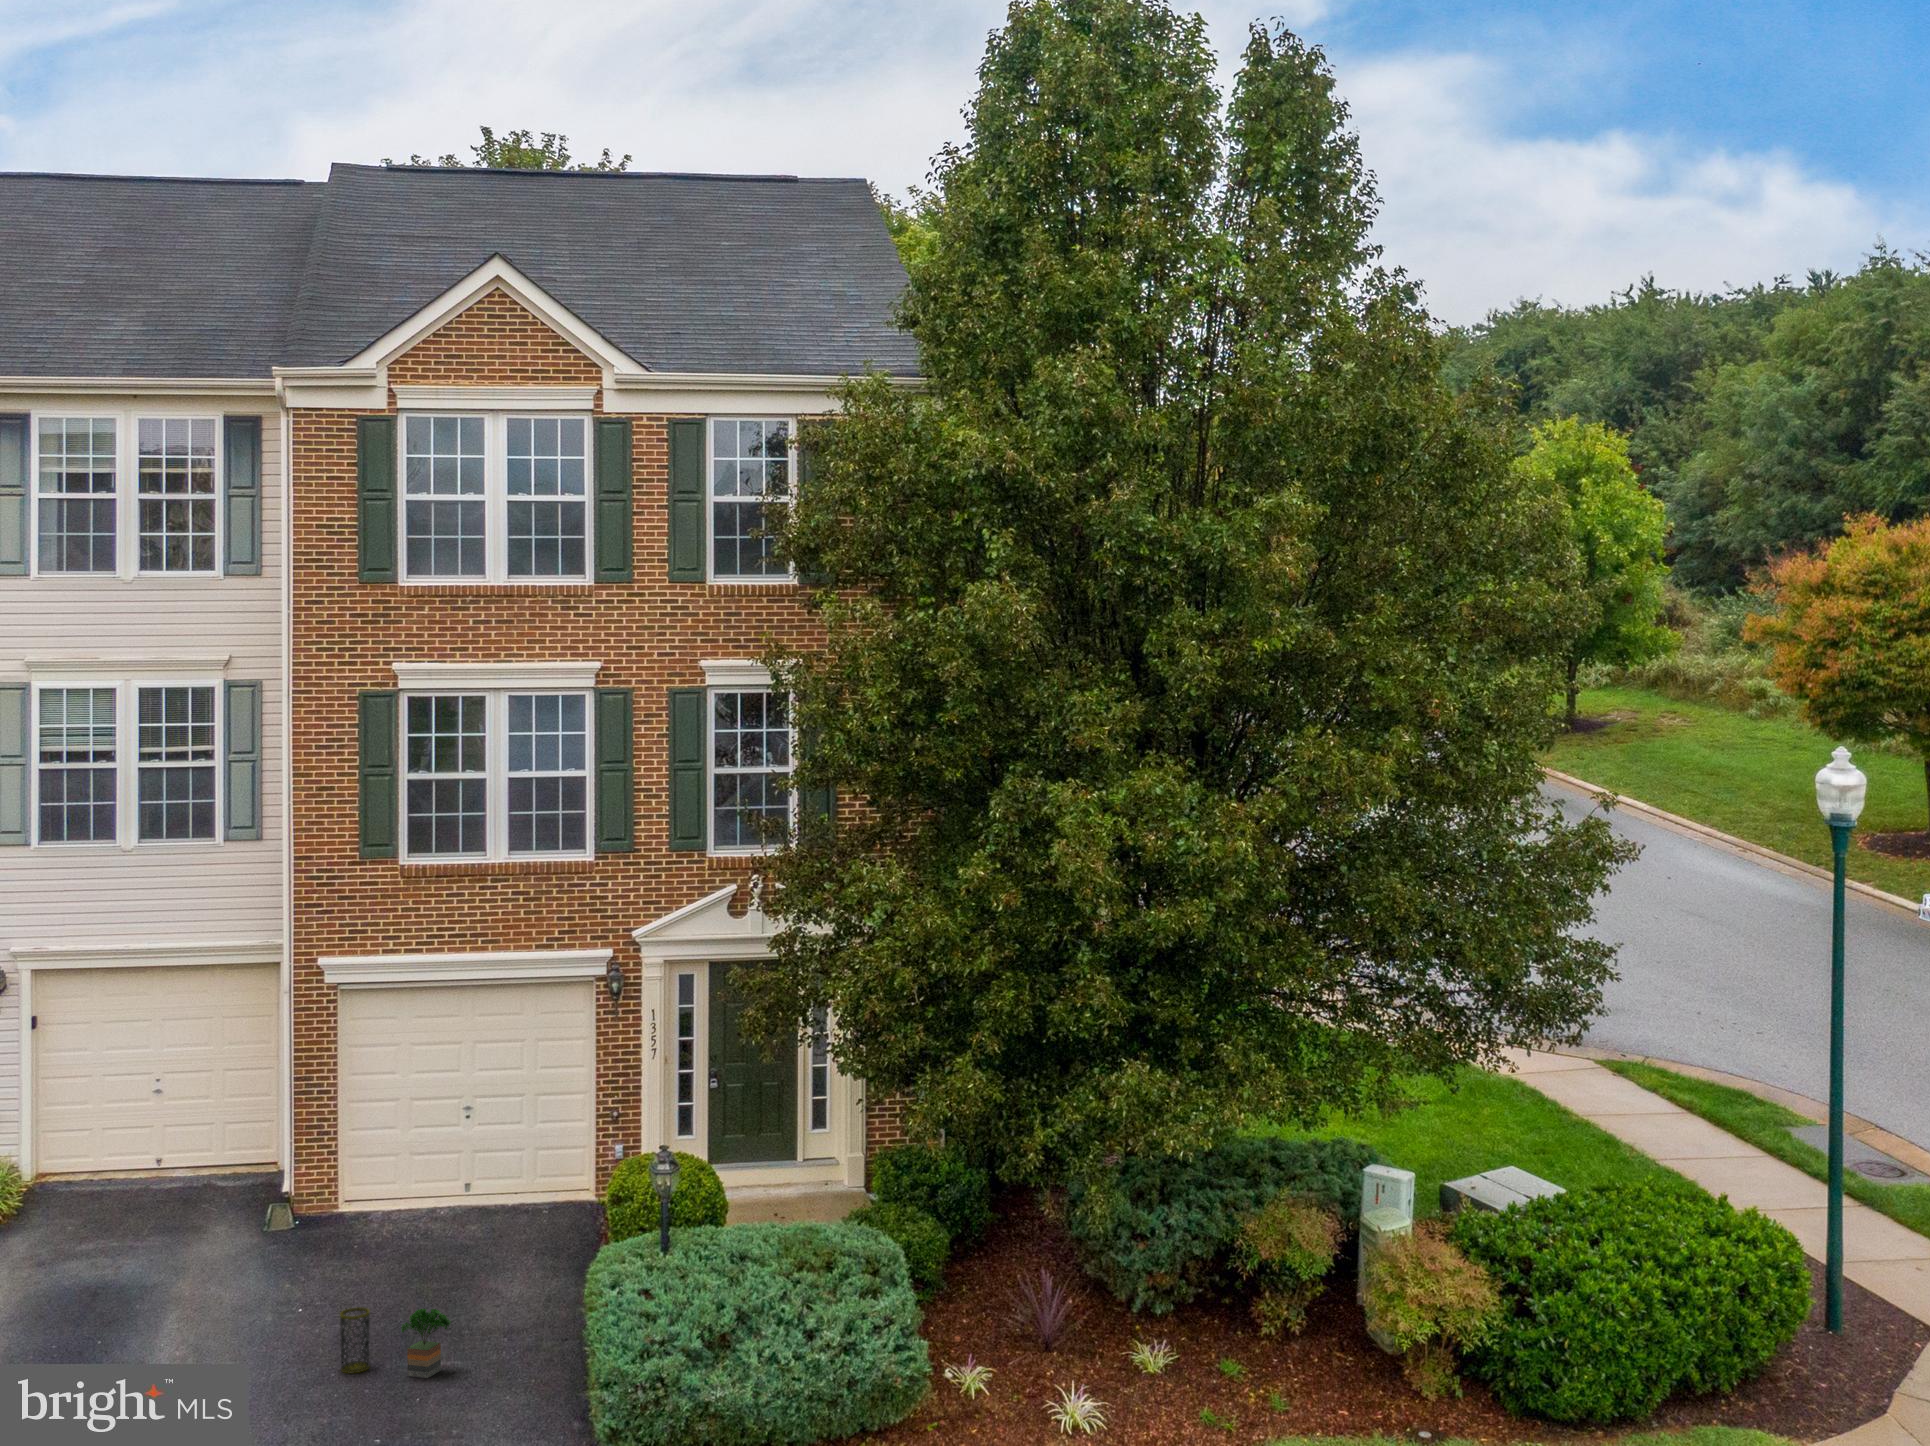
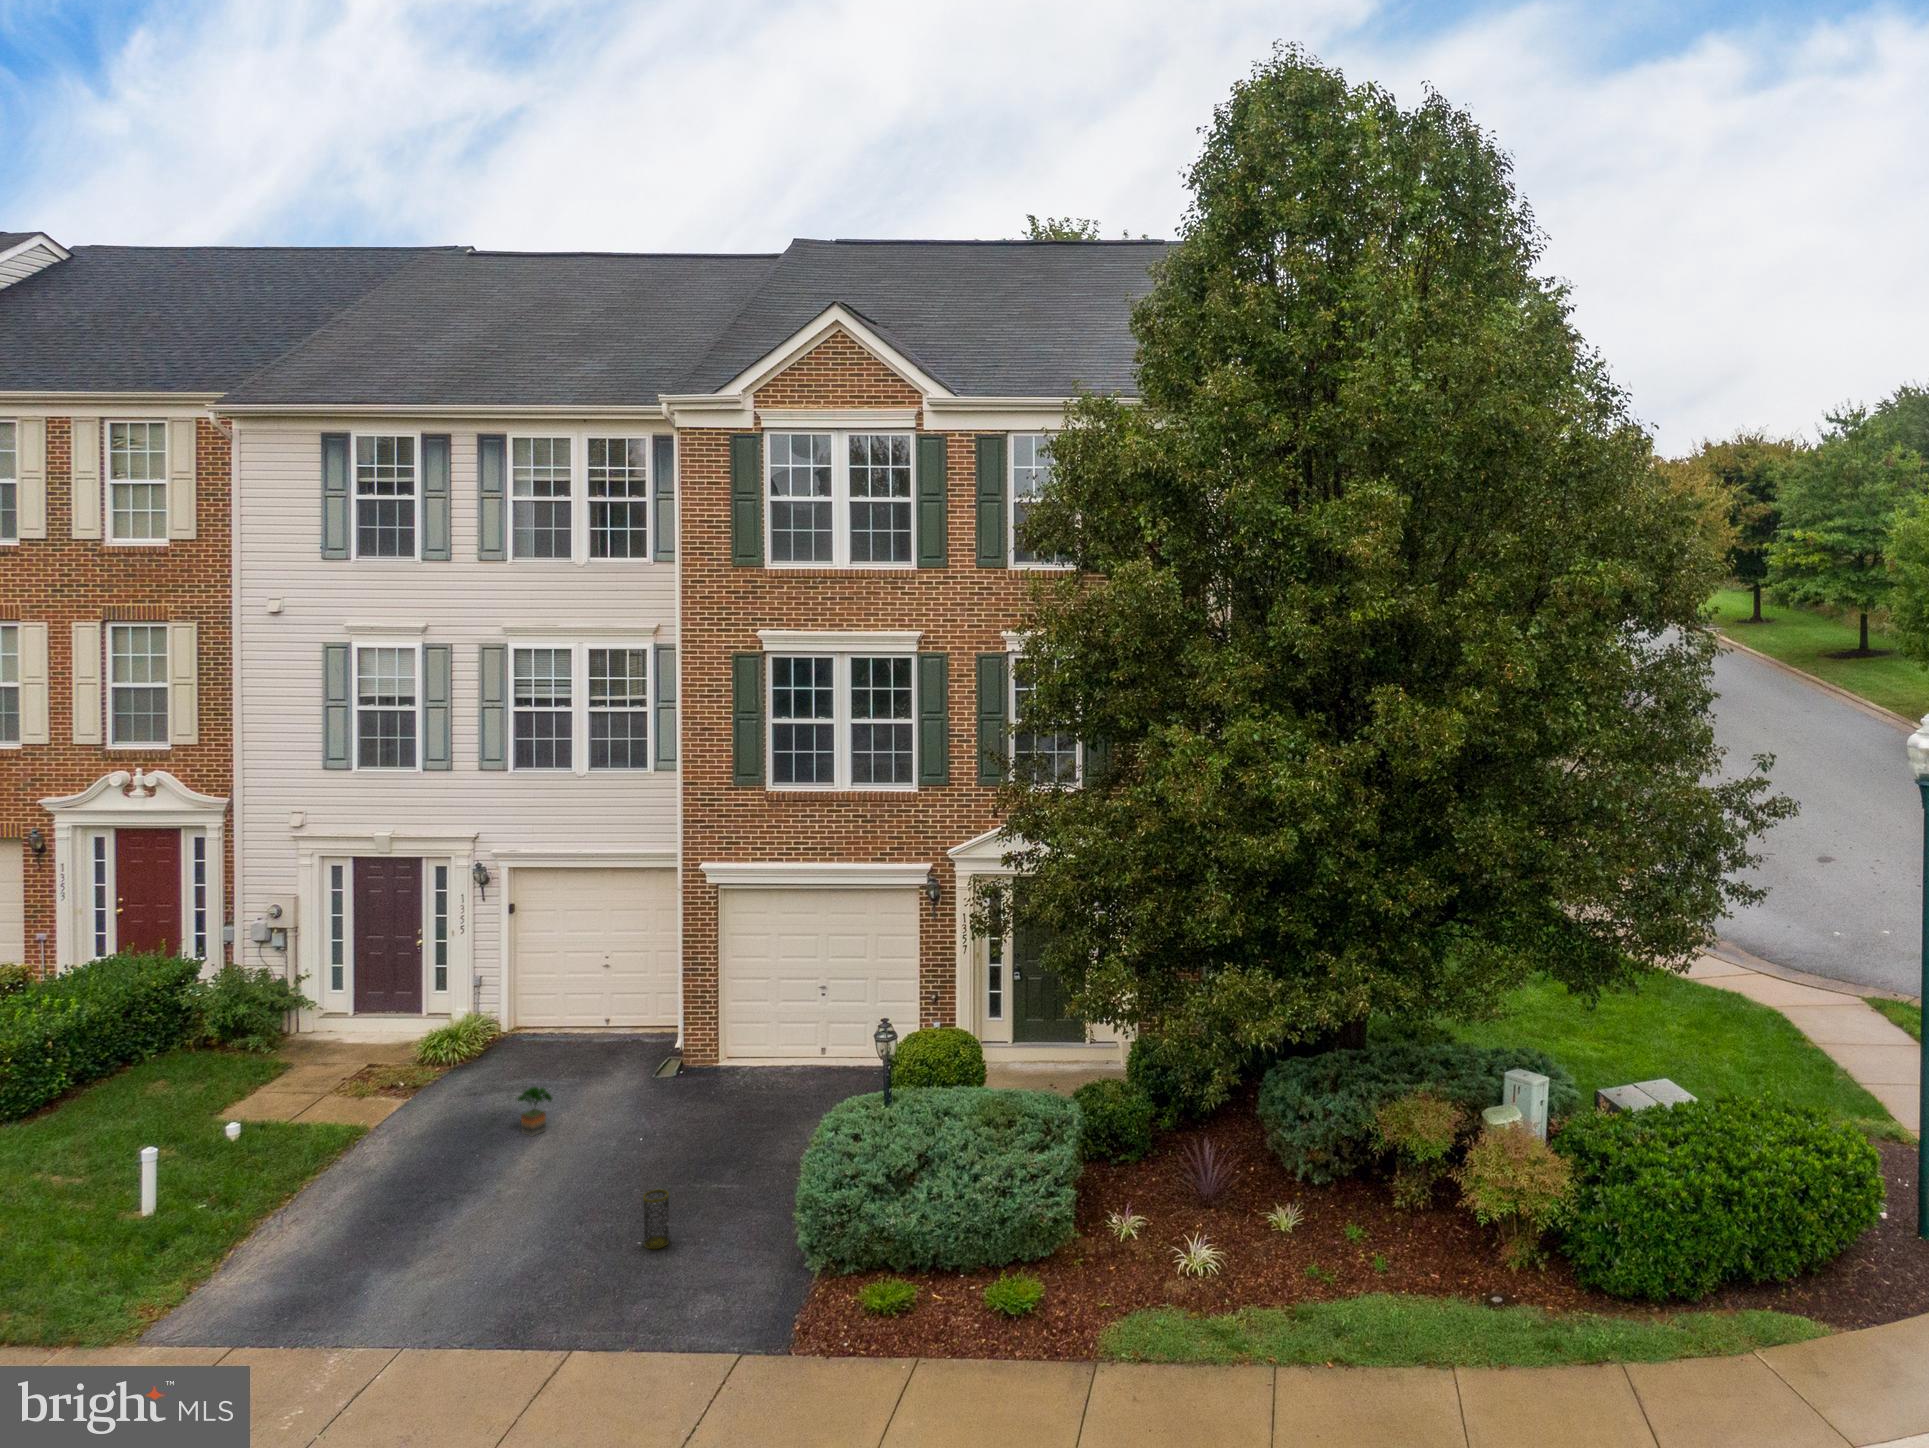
potted tree: present [401,1309,451,1378] -> present [518,1087,552,1136]

